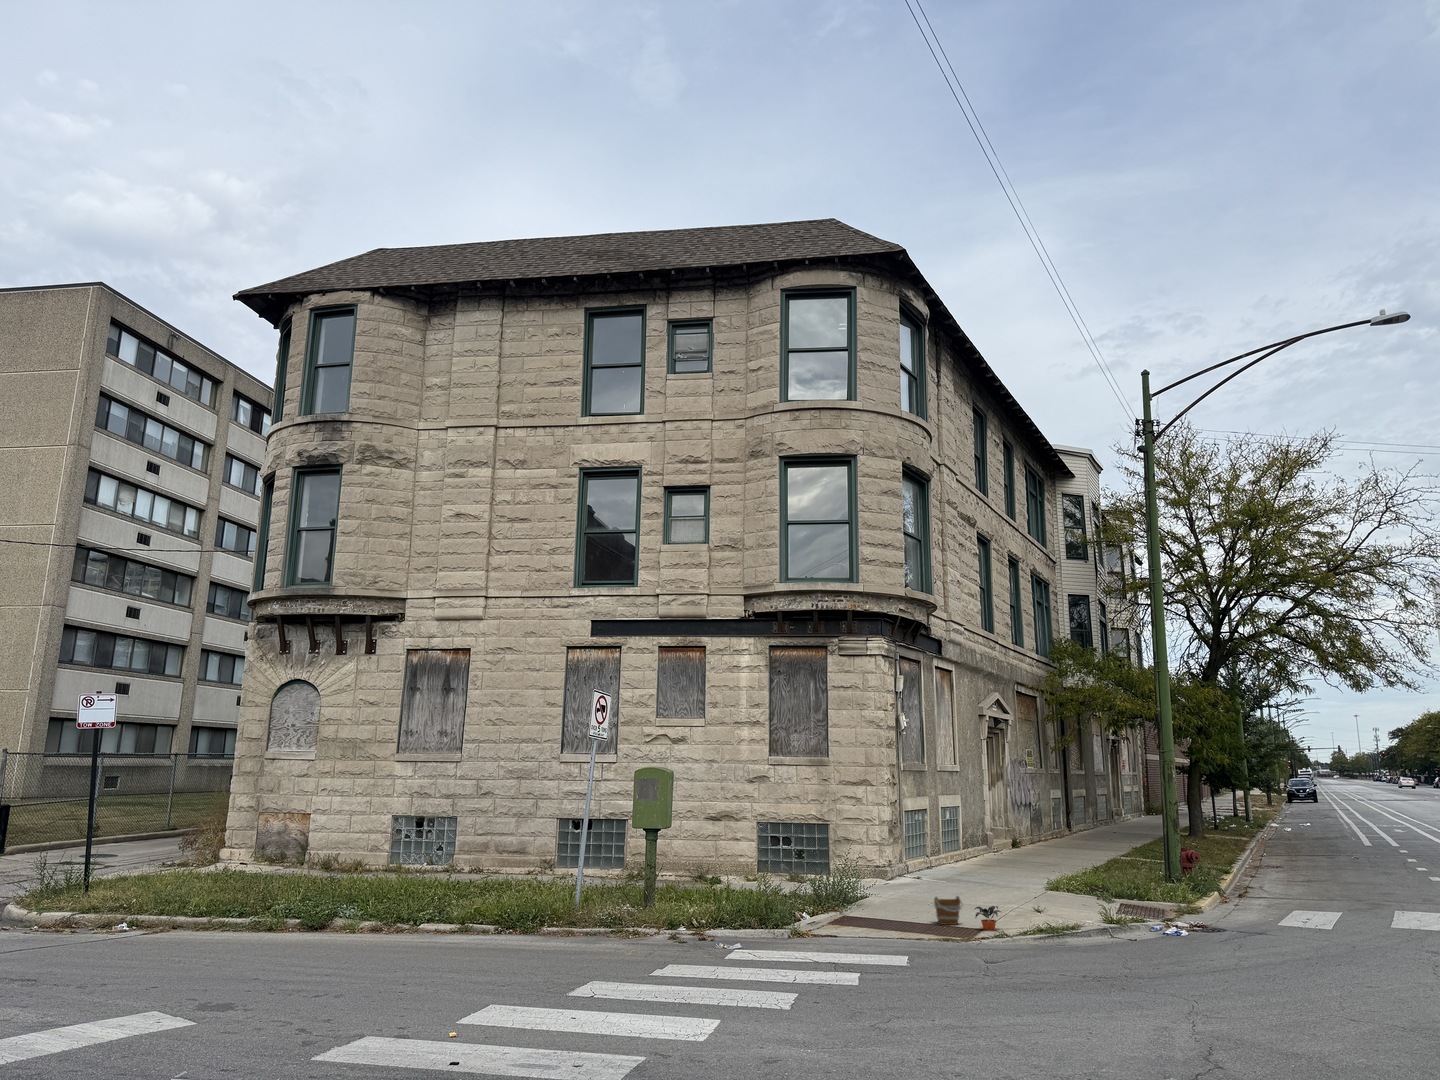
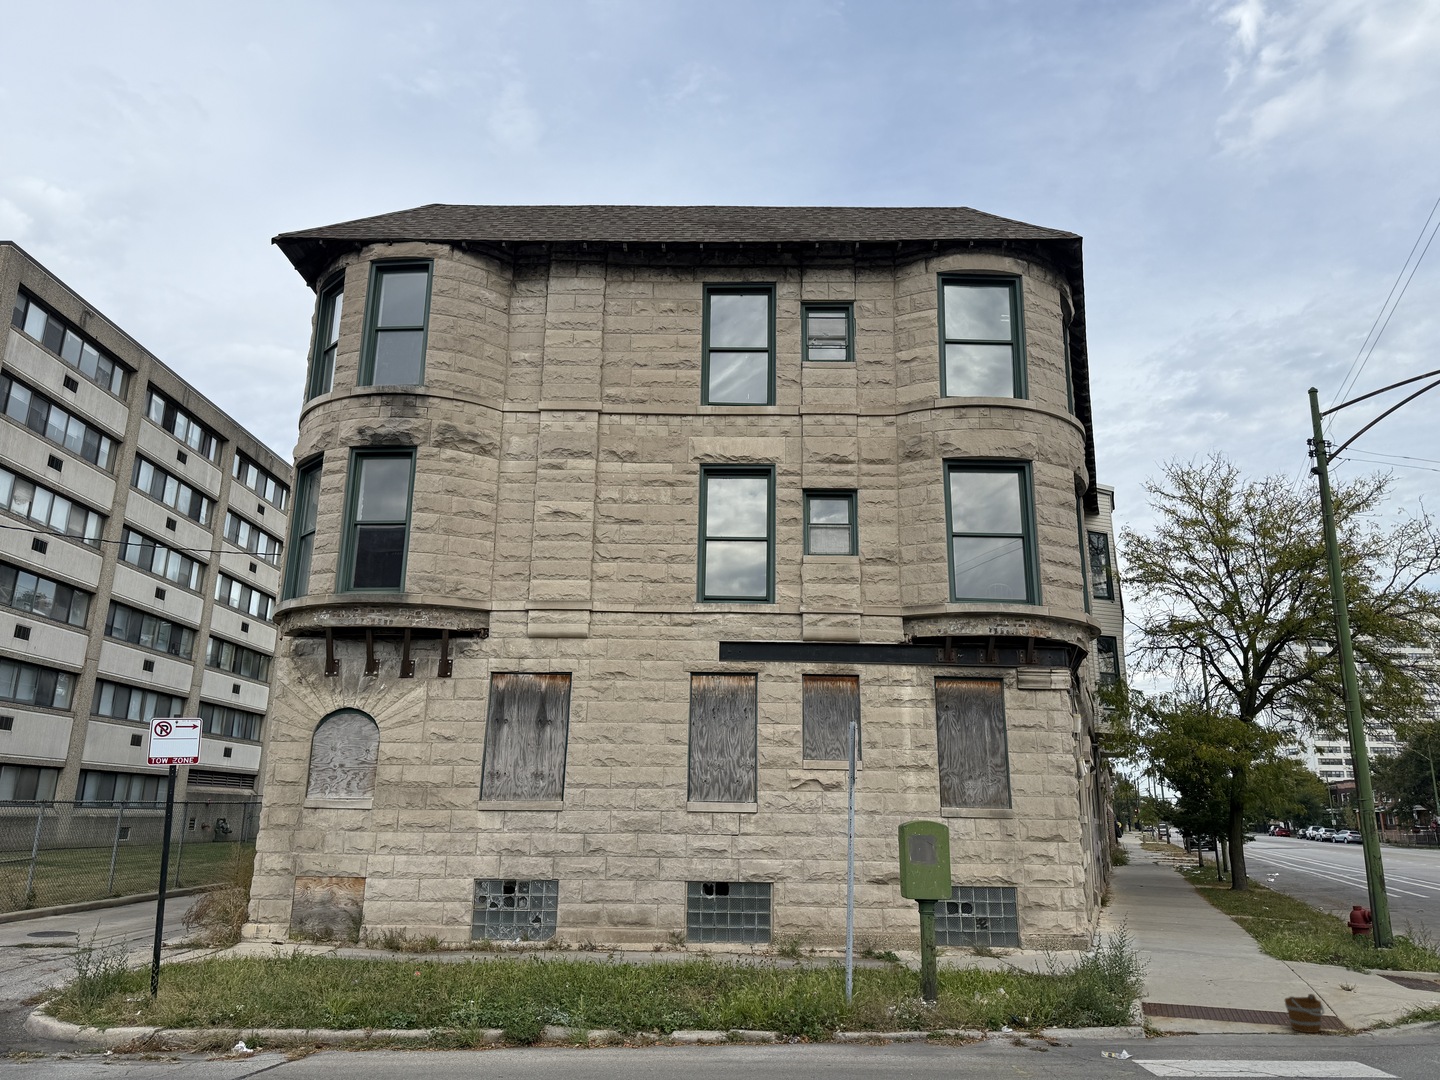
potted plant: present [975,906,1001,930] -> none [1352,1009,1395,1042]

